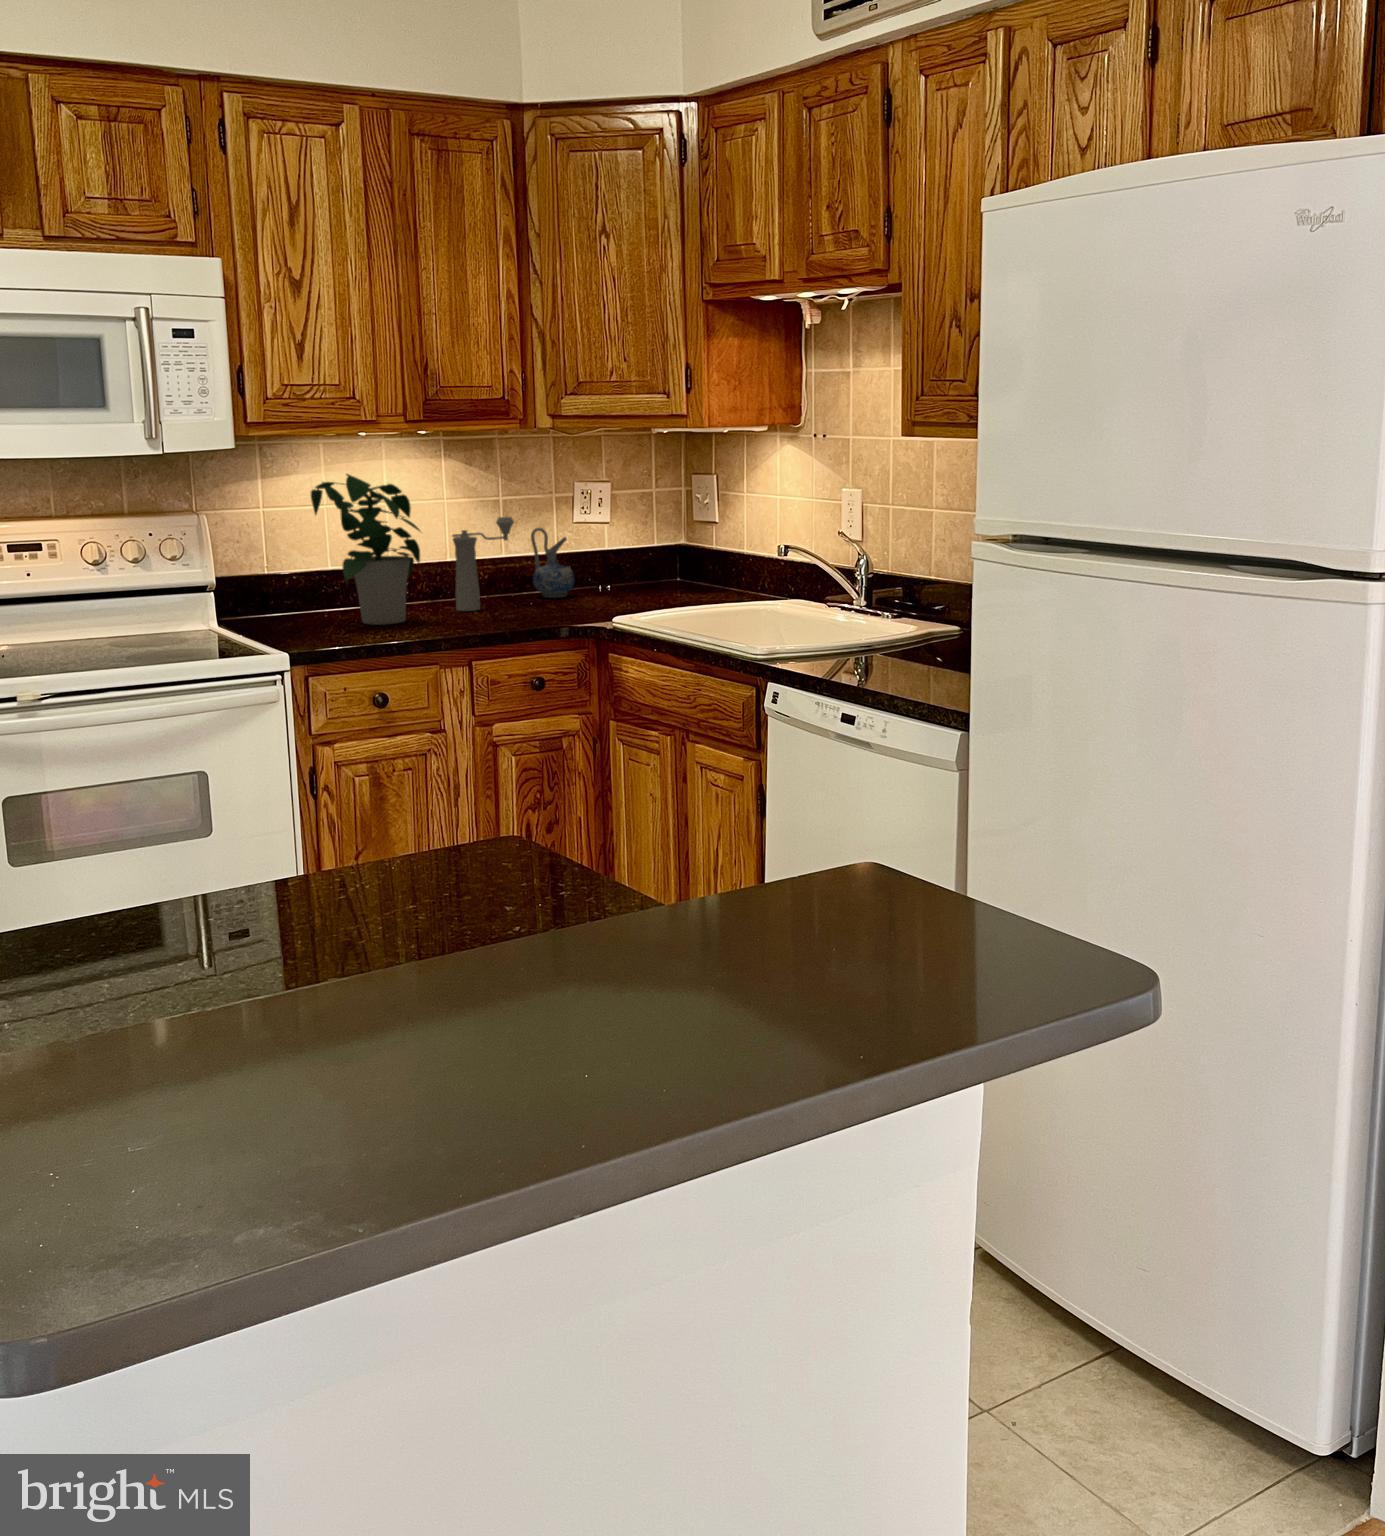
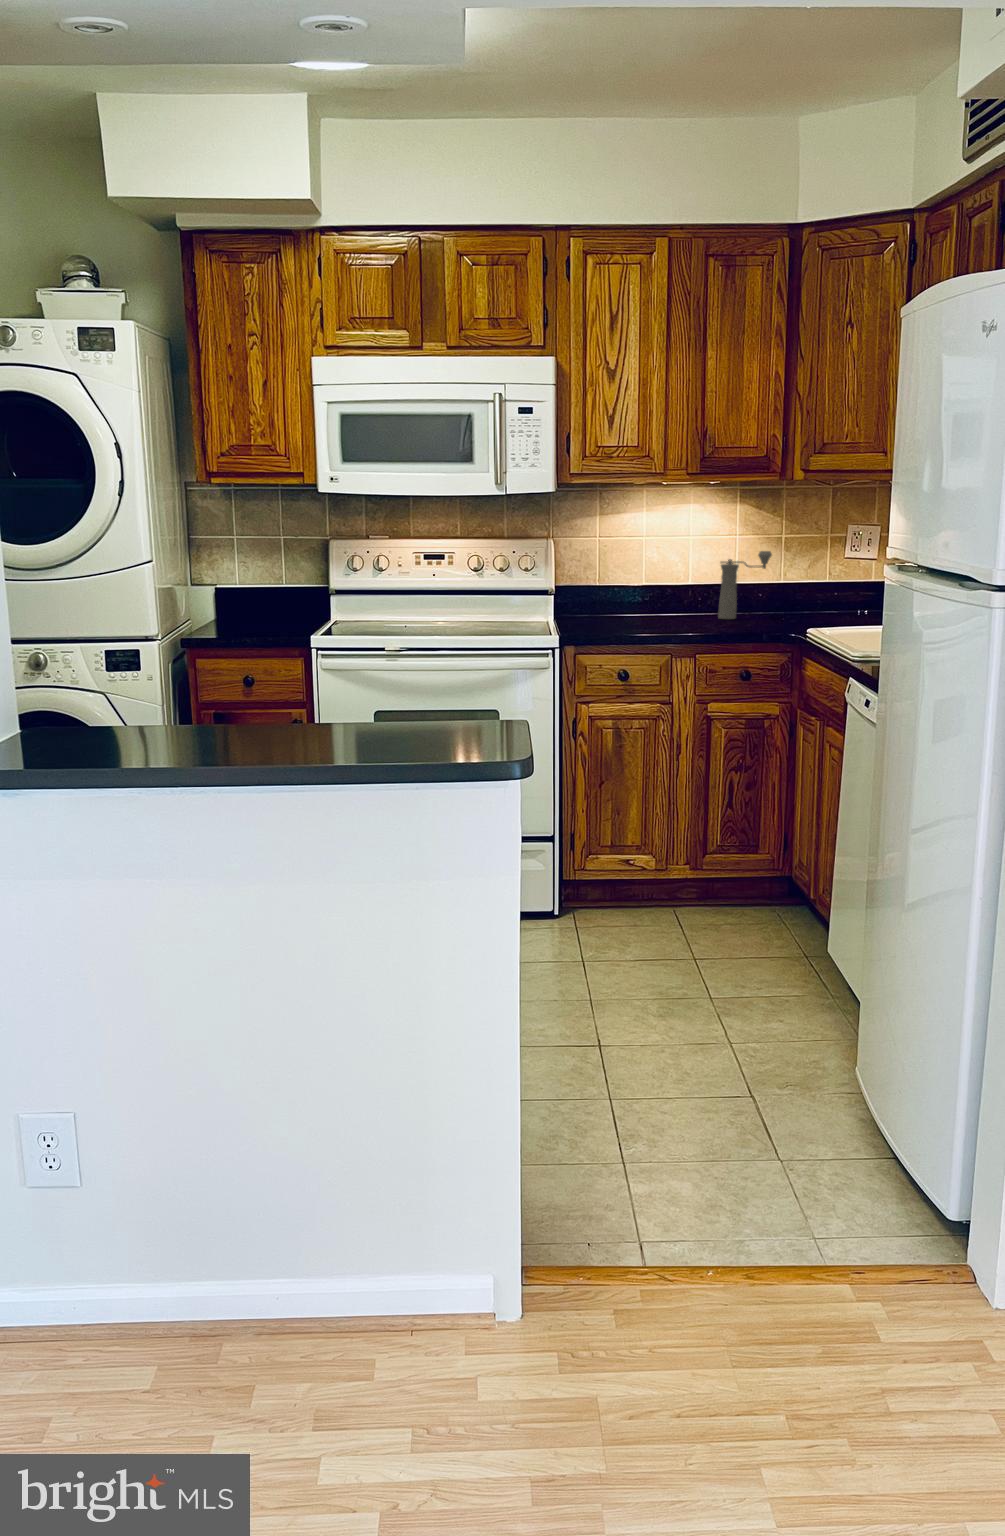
potted plant: present [311,474,420,625] -> none [613,511,685,622]
ceramic pitcher: present [531,528,574,598] -> none [791,562,824,616]

